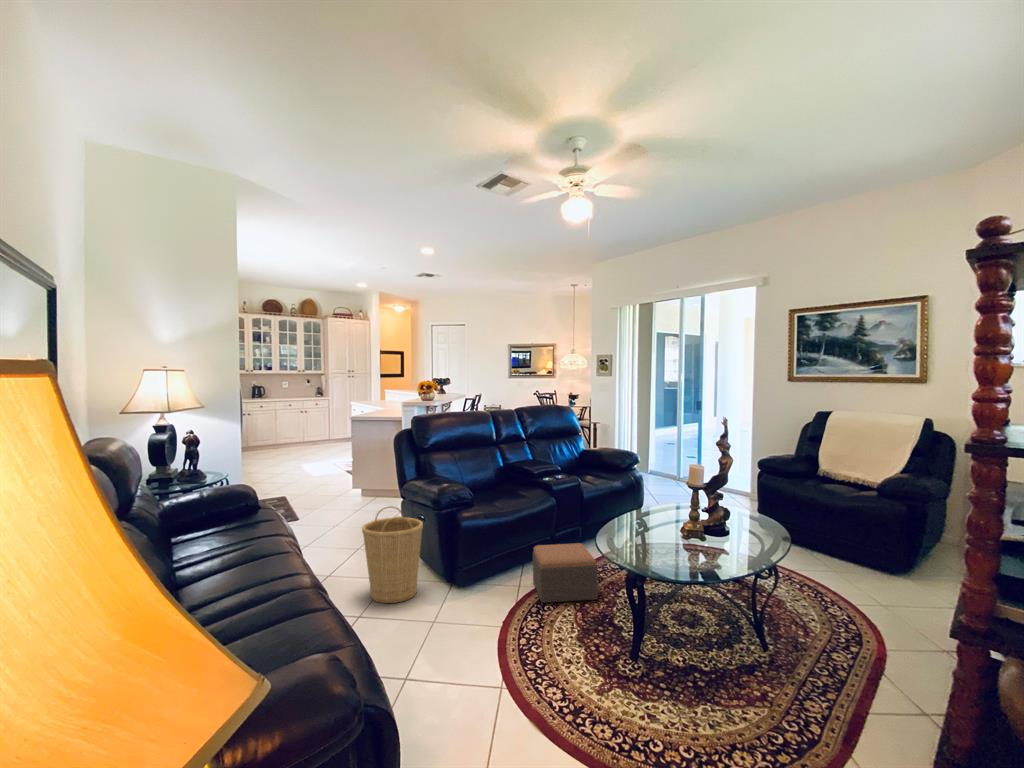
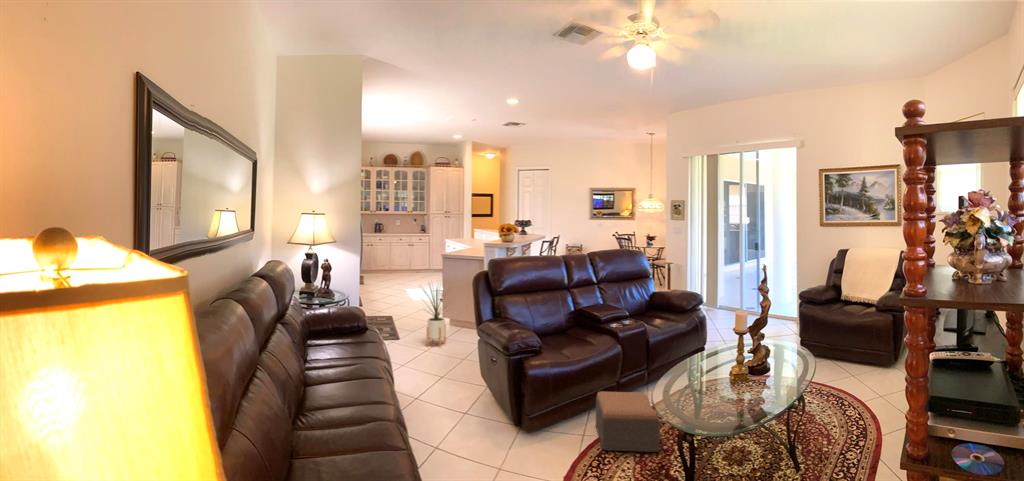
house plant: none [324,441,369,523] -> present [424,288,446,347]
basket: present [362,506,423,603] -> none [440,345,495,435]

